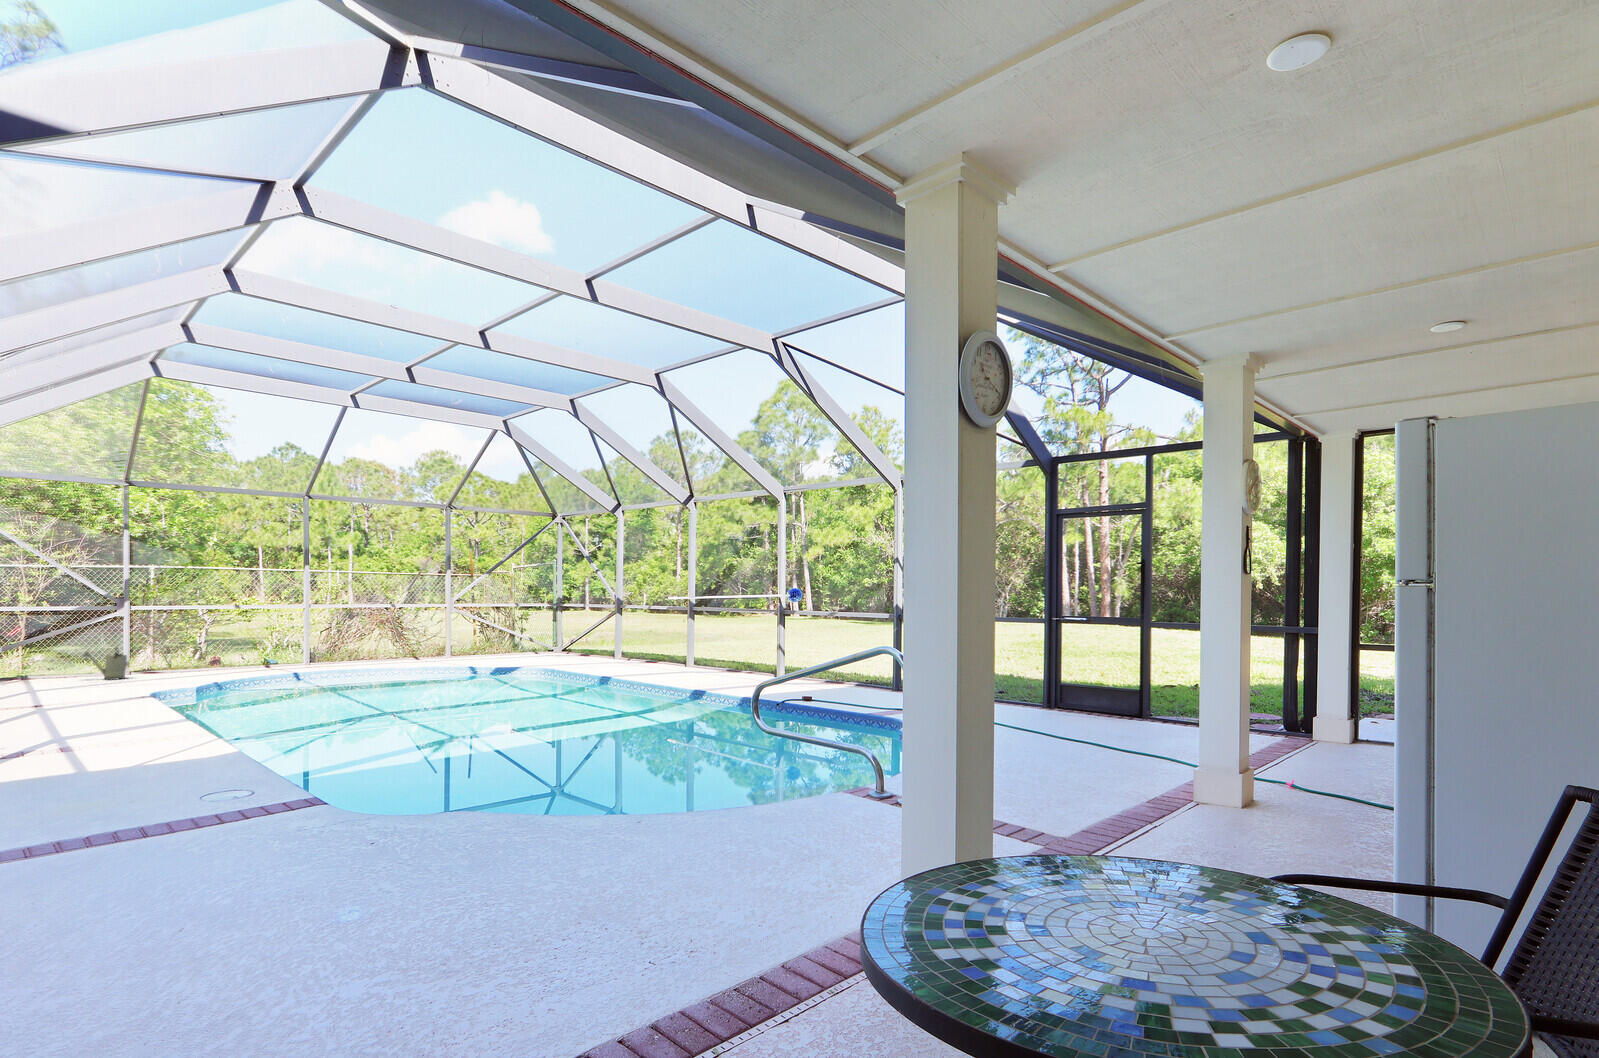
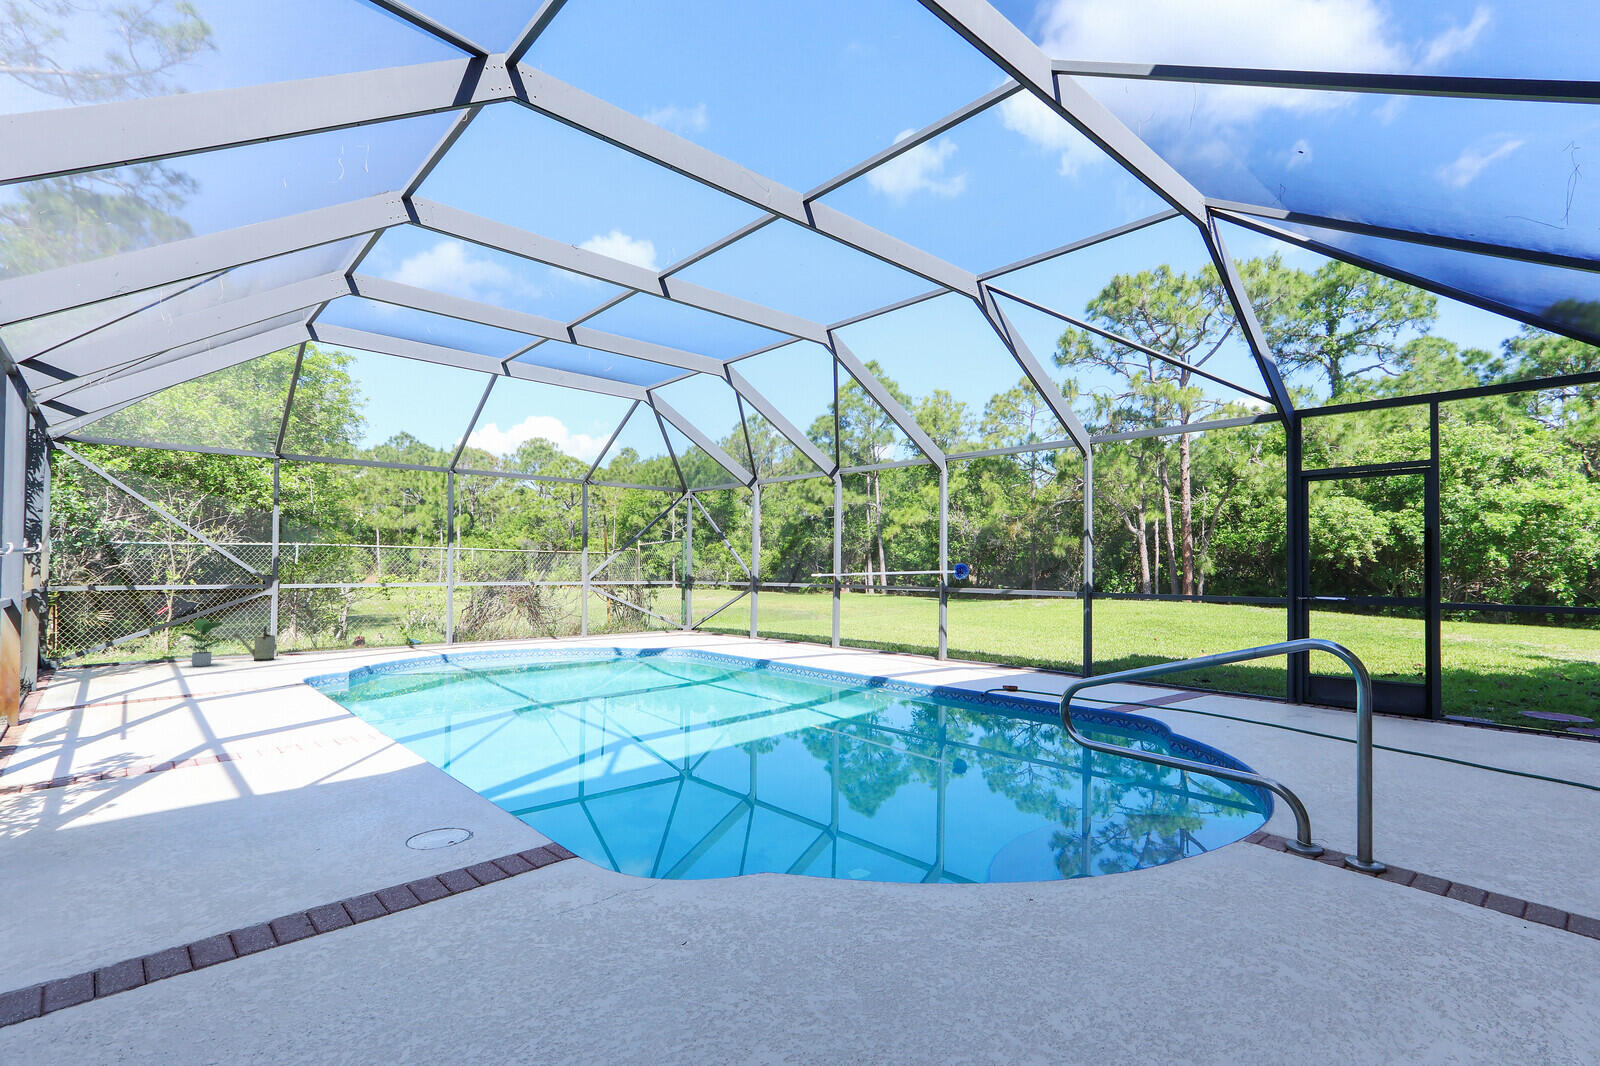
potted plant: none [27,638,72,684] -> present [182,619,222,666]

